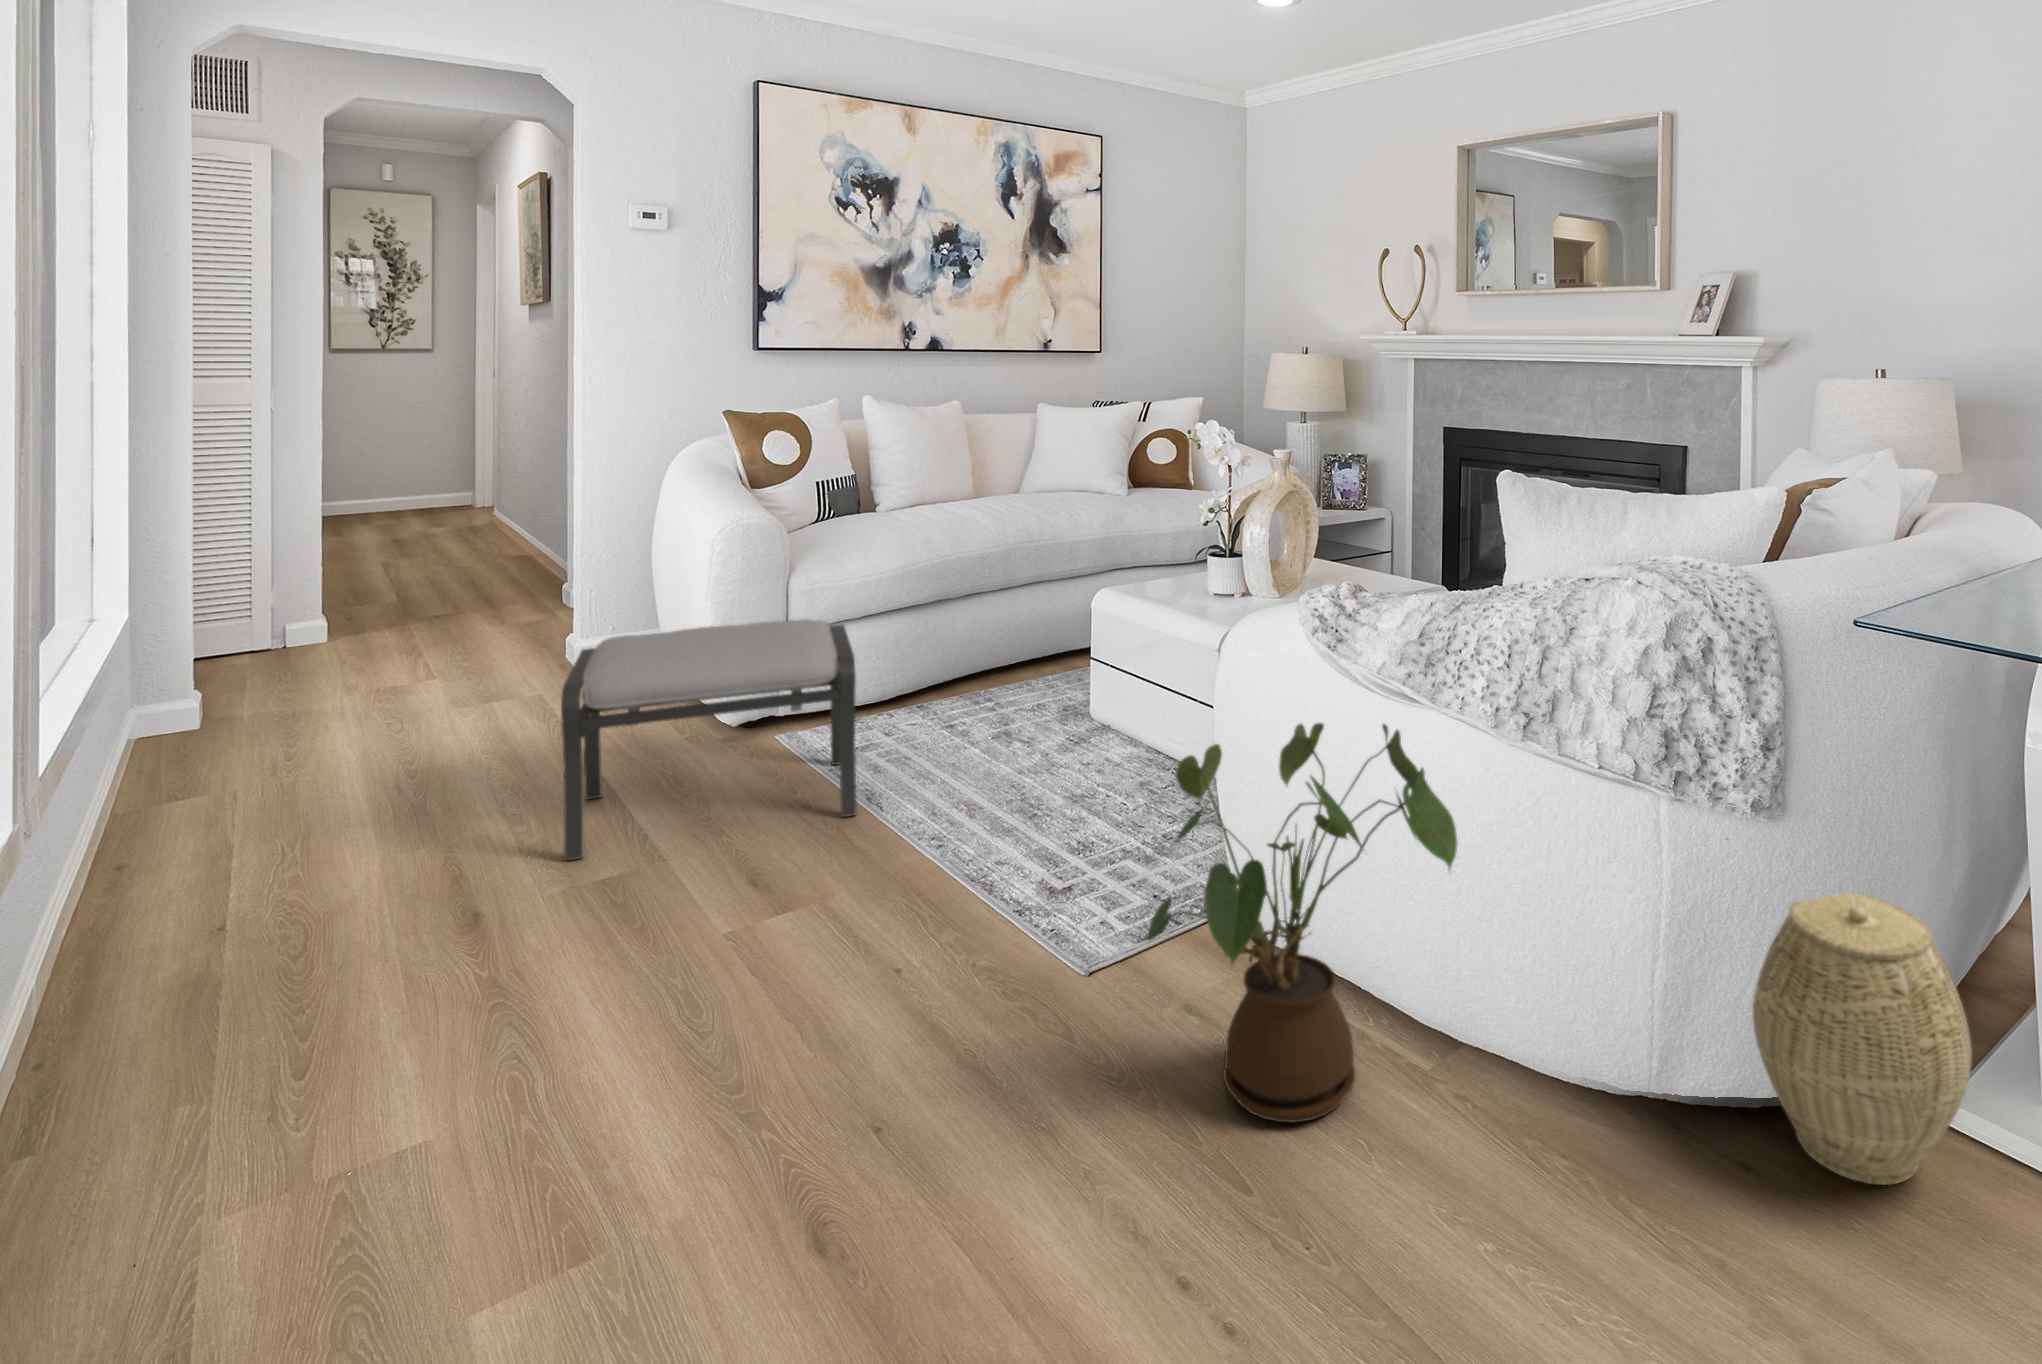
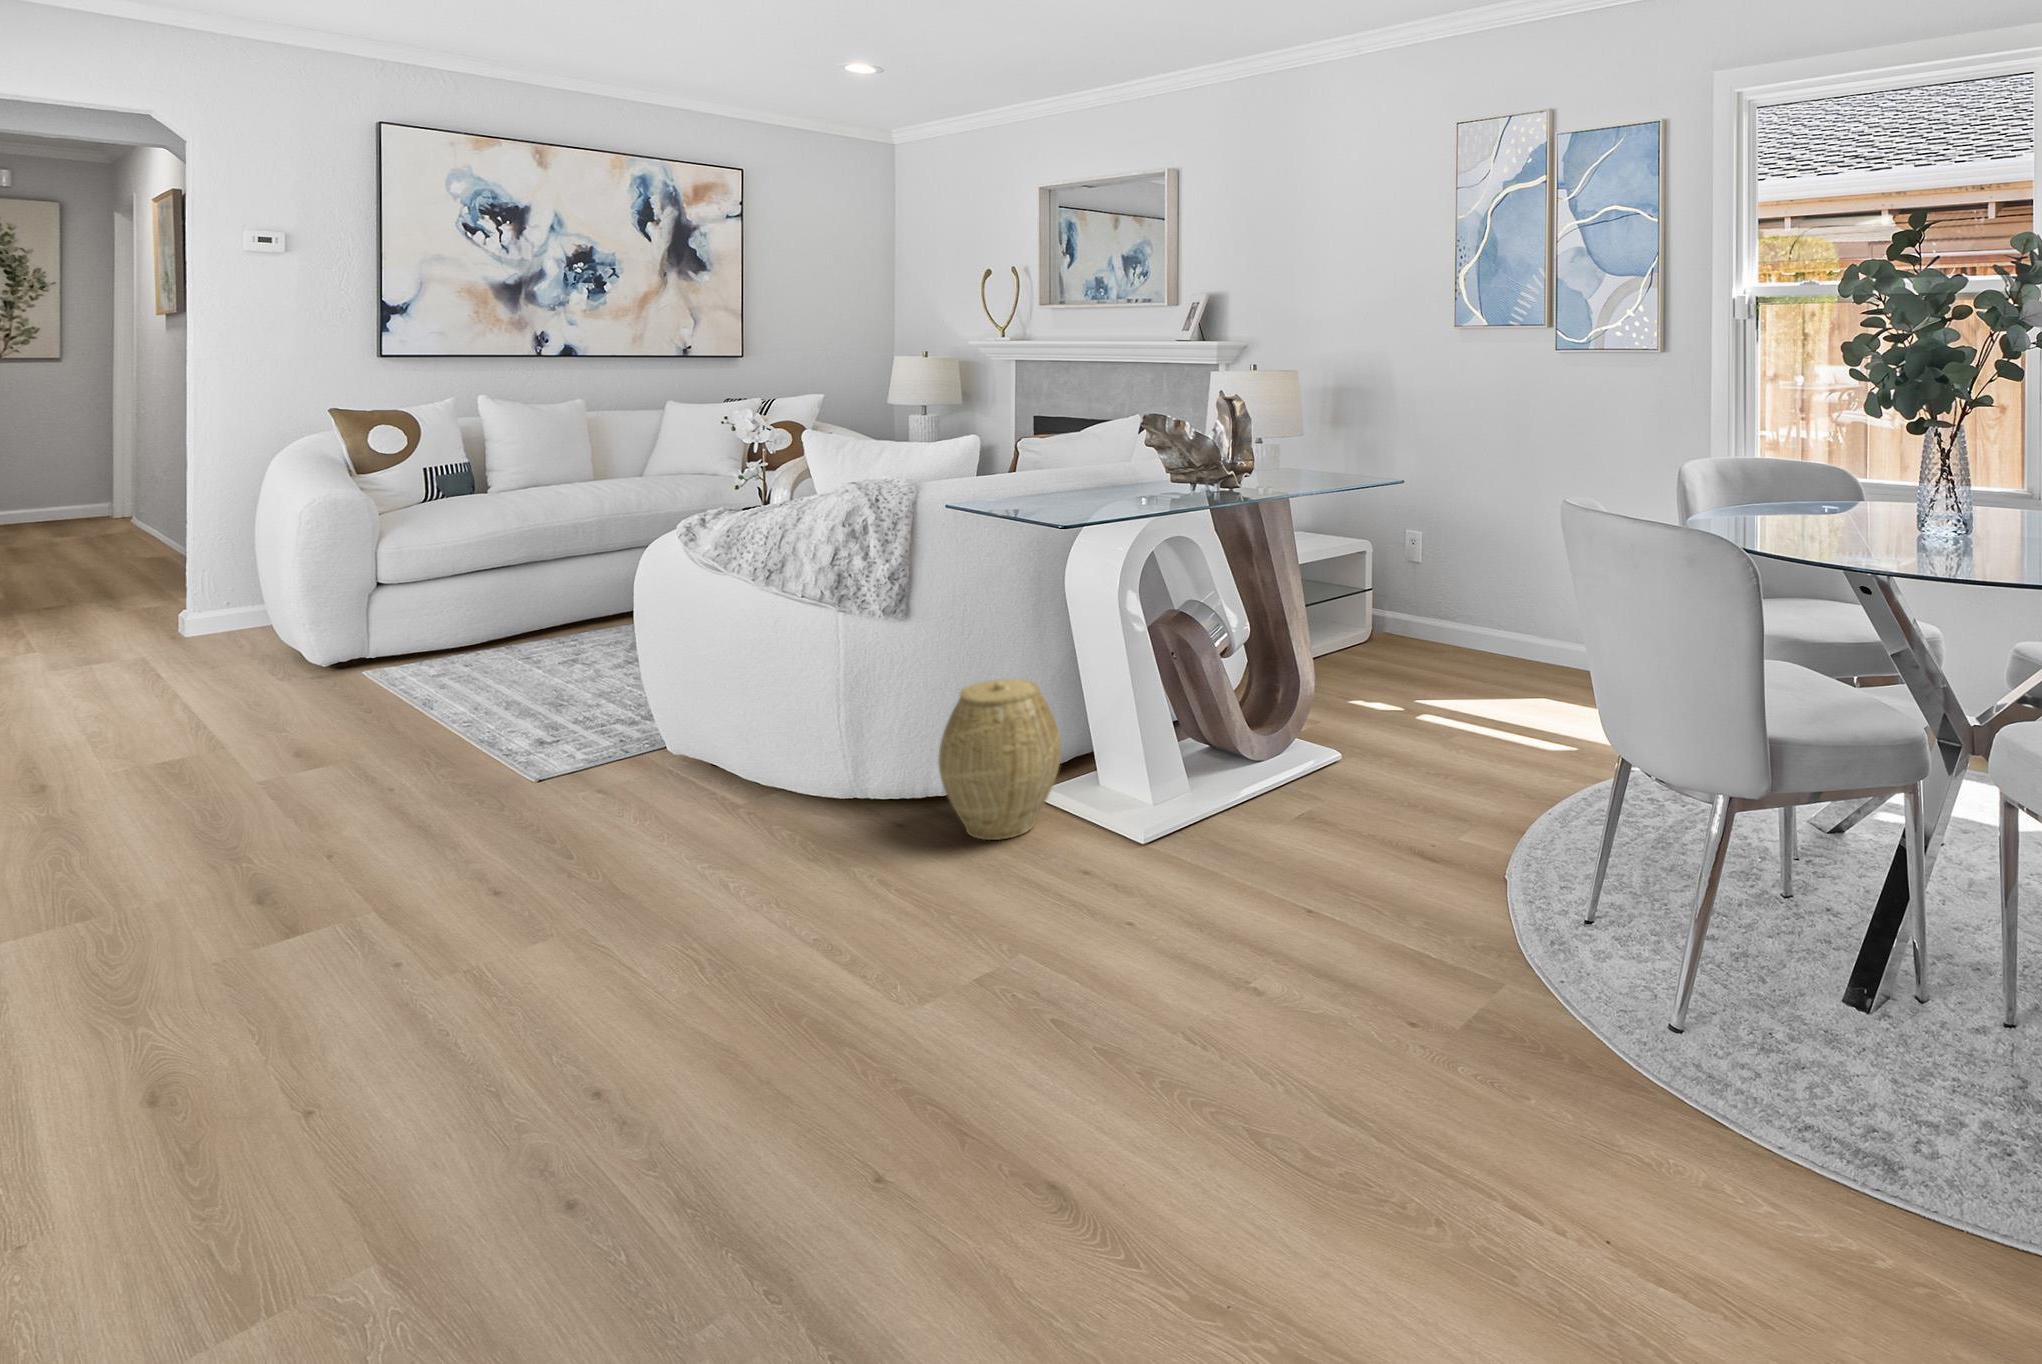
ottoman: present [561,619,856,860] -> none [130,571,417,756]
house plant: present [1146,723,1457,1123] -> none [534,592,755,843]

